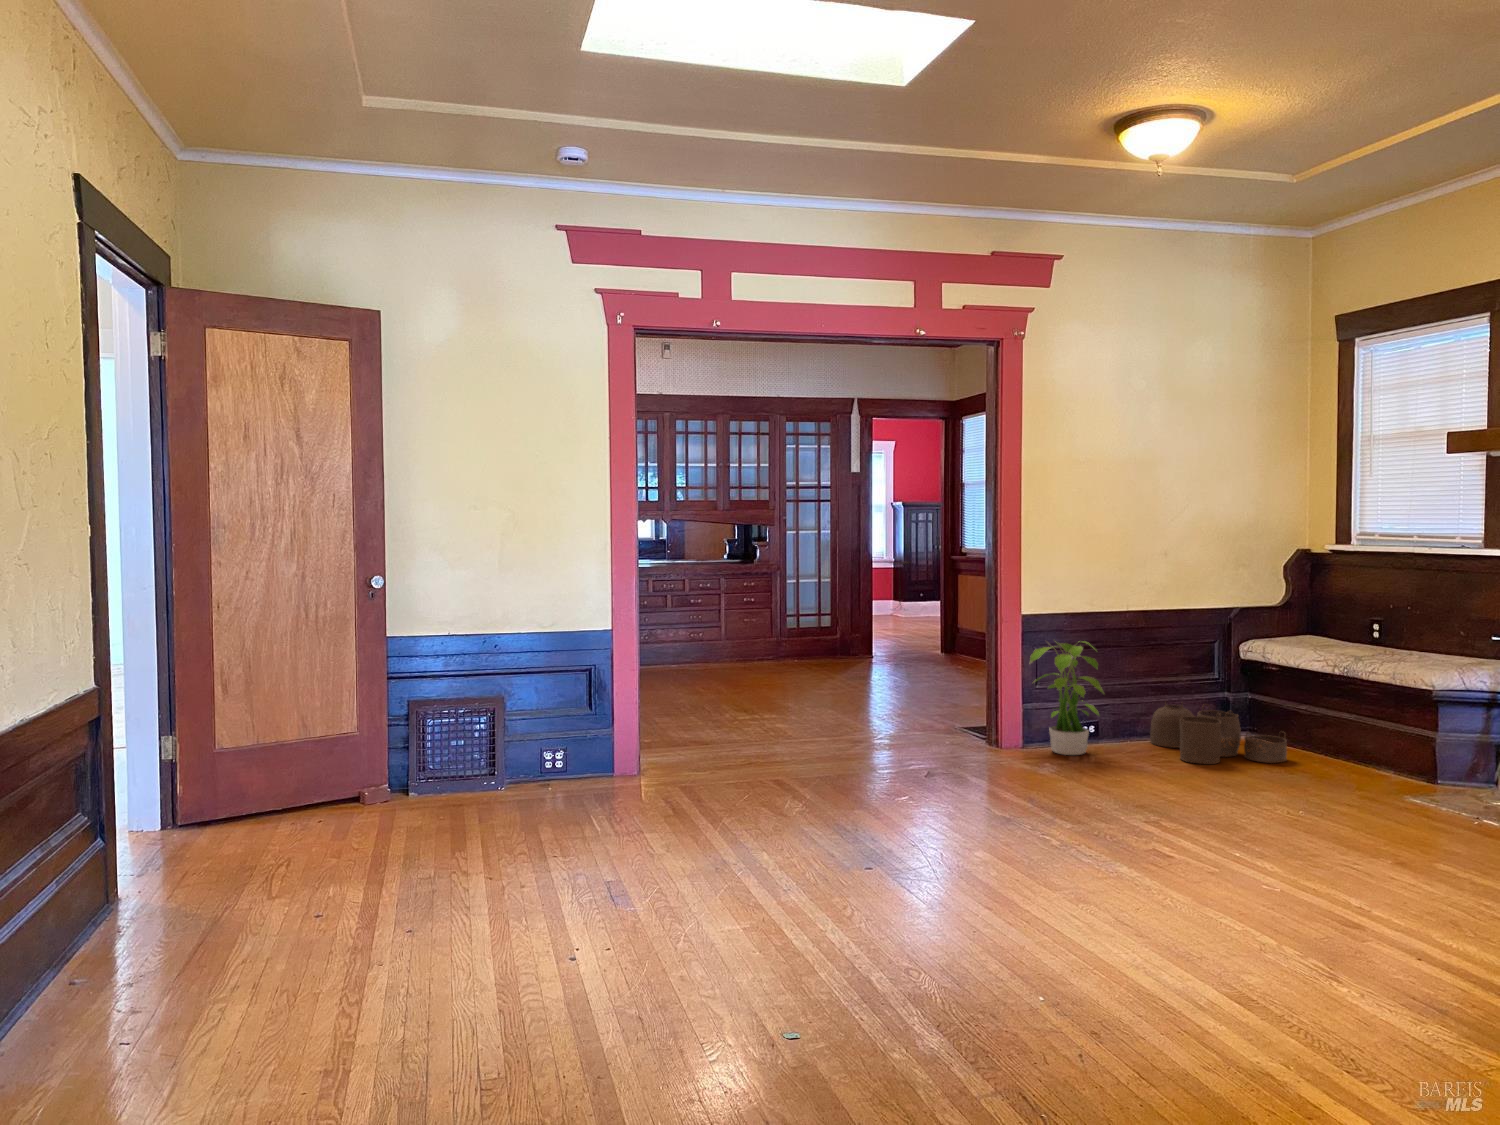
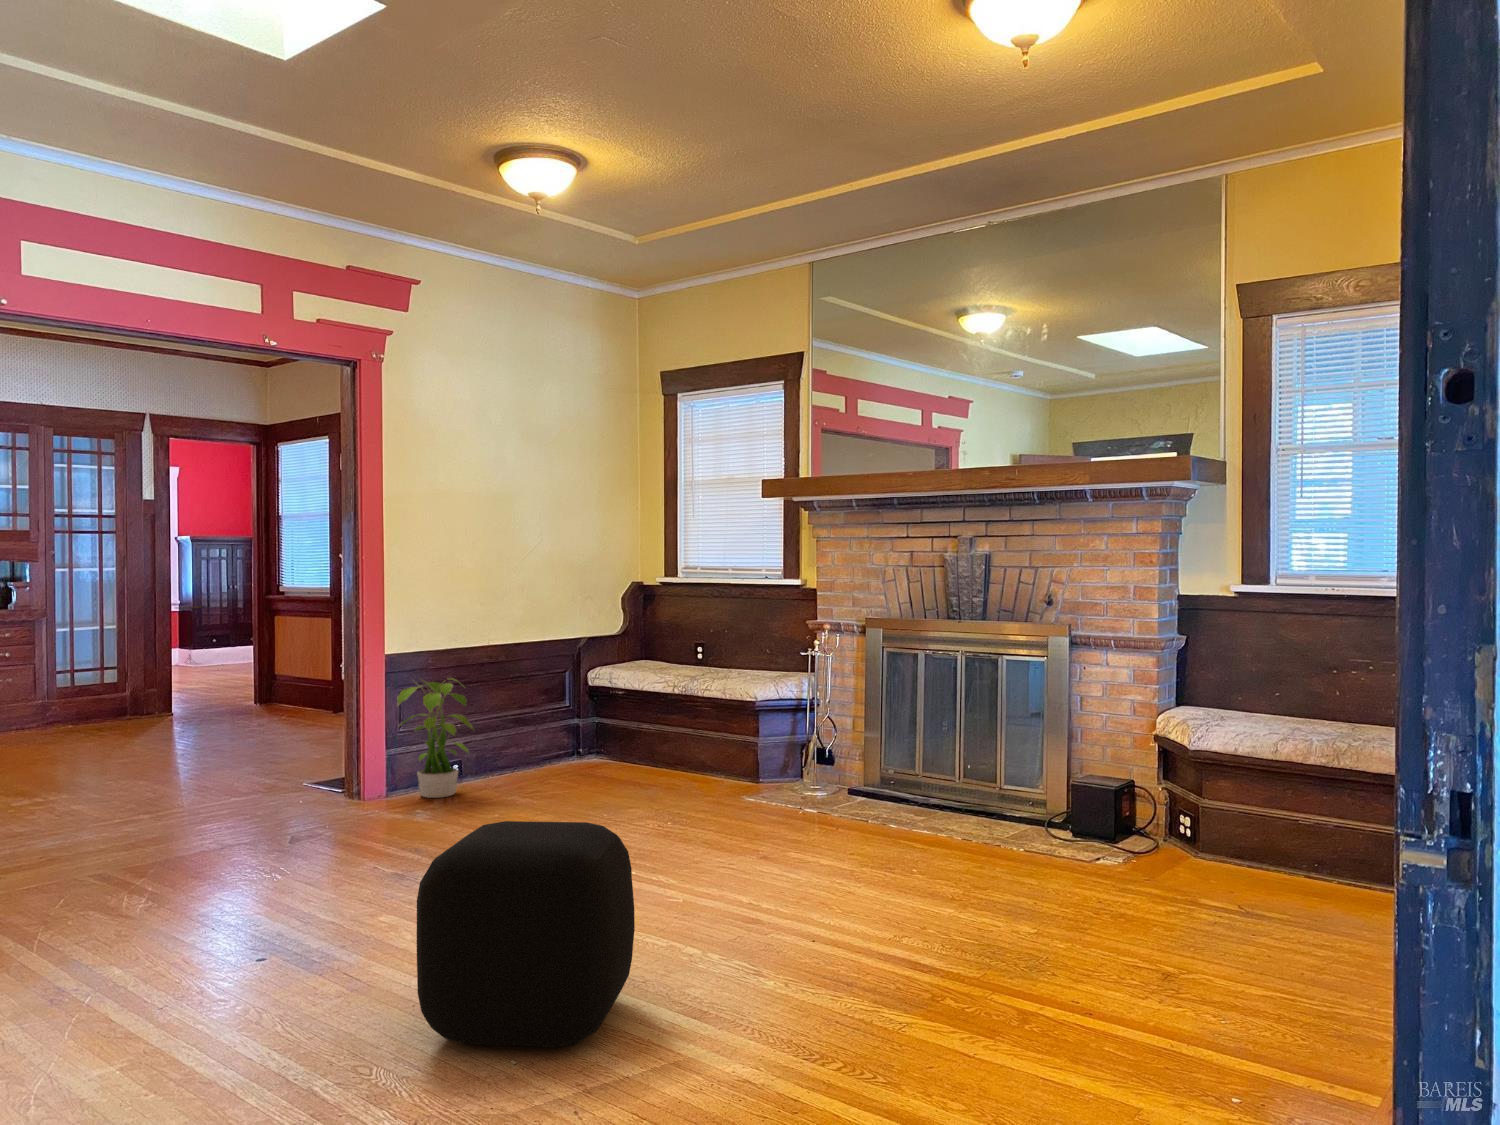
woven basket: present [1150,702,1287,764] -> none [513,732,636,789]
ottoman: none [970,801,1211,1057] -> present [417,821,635,1047]

